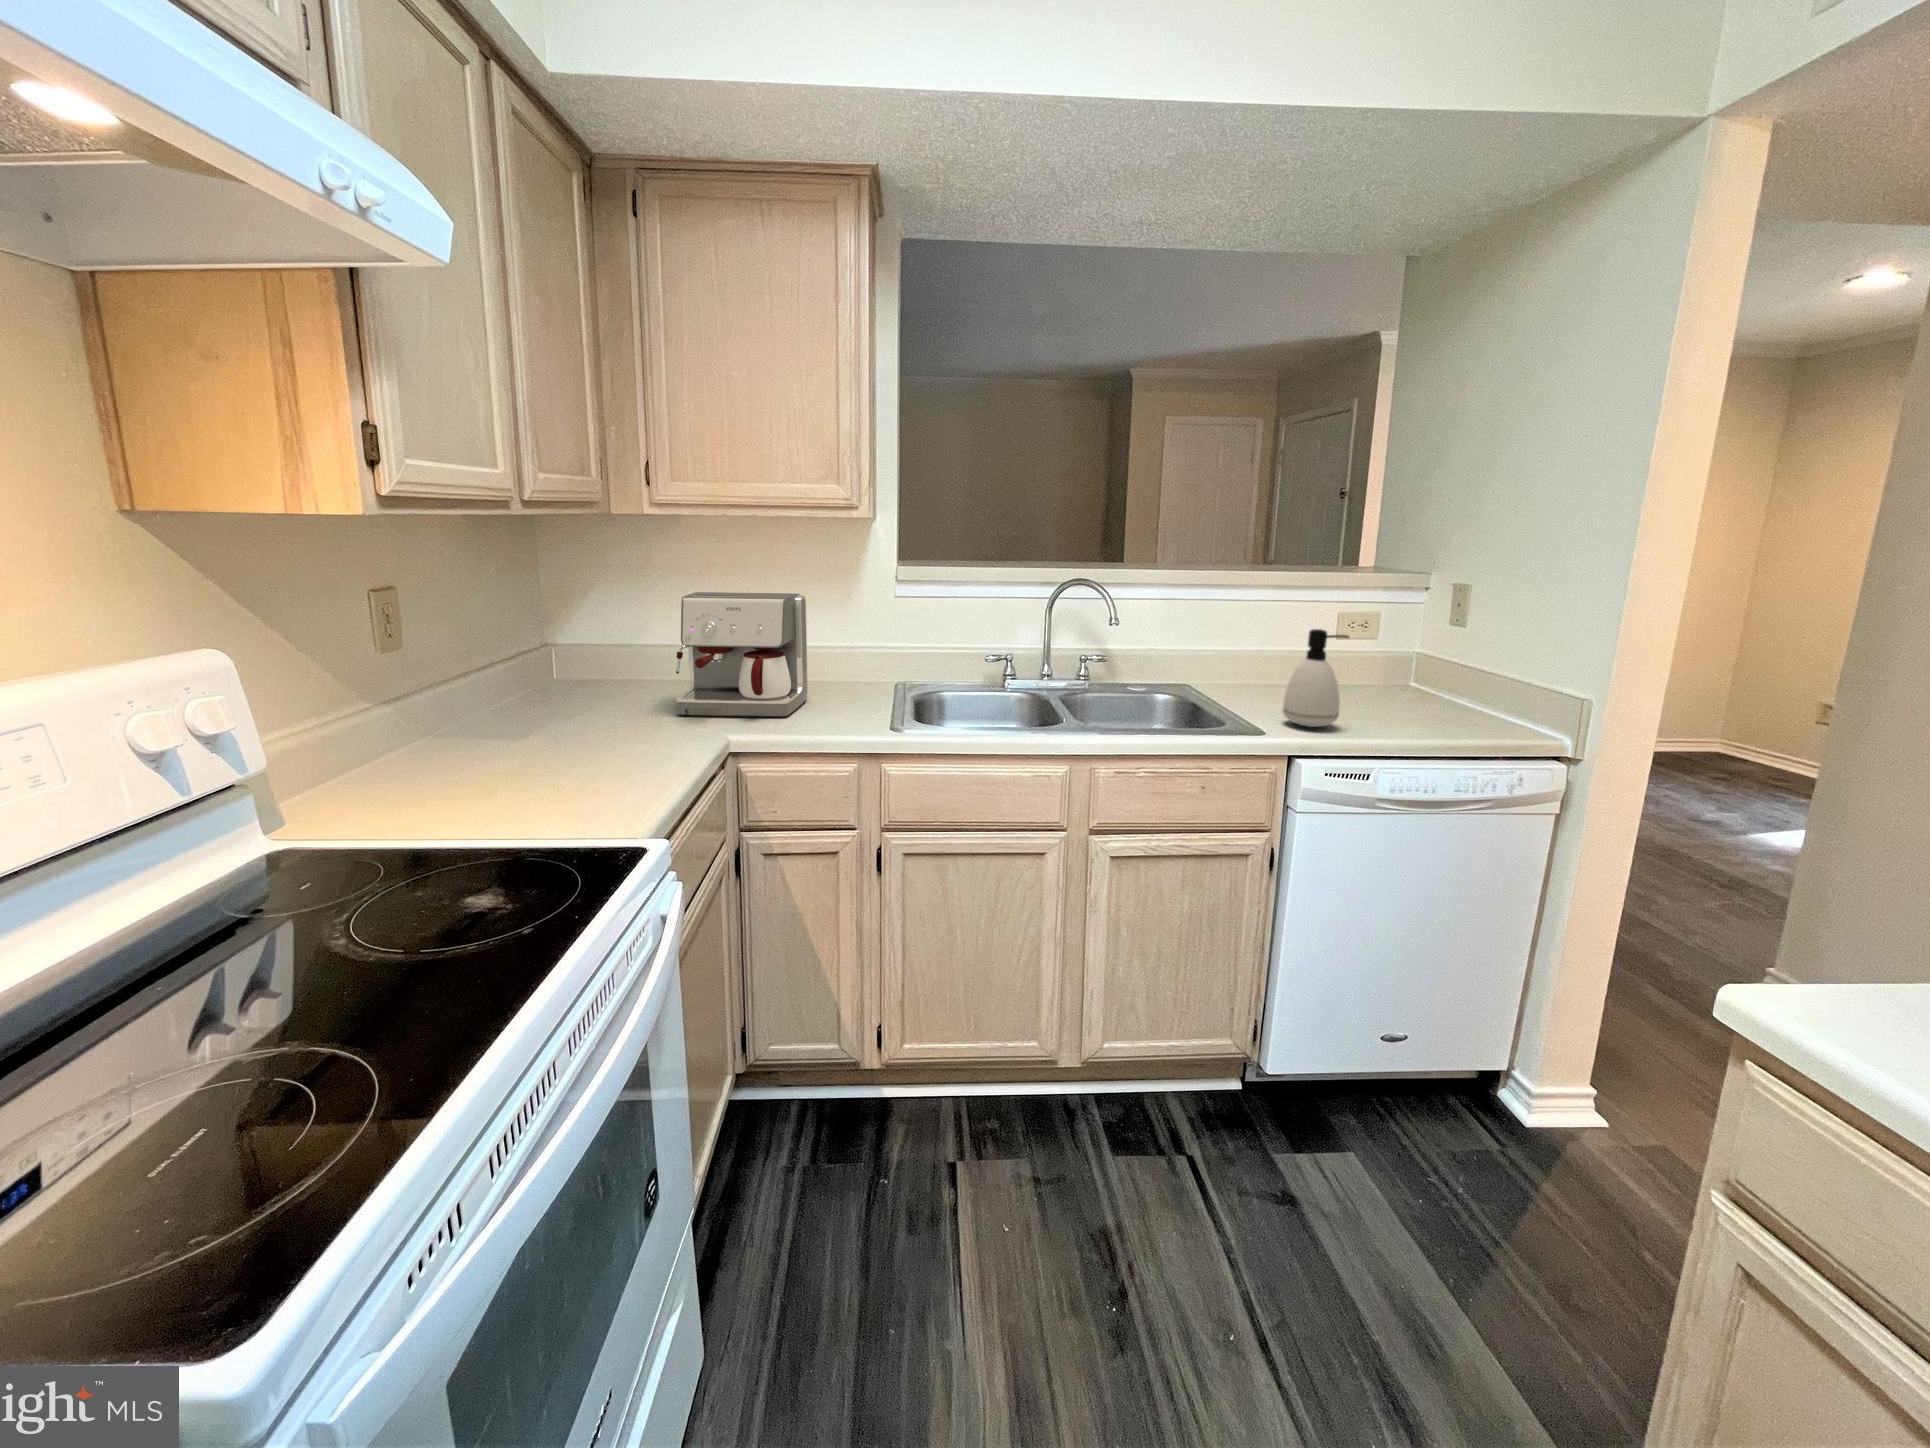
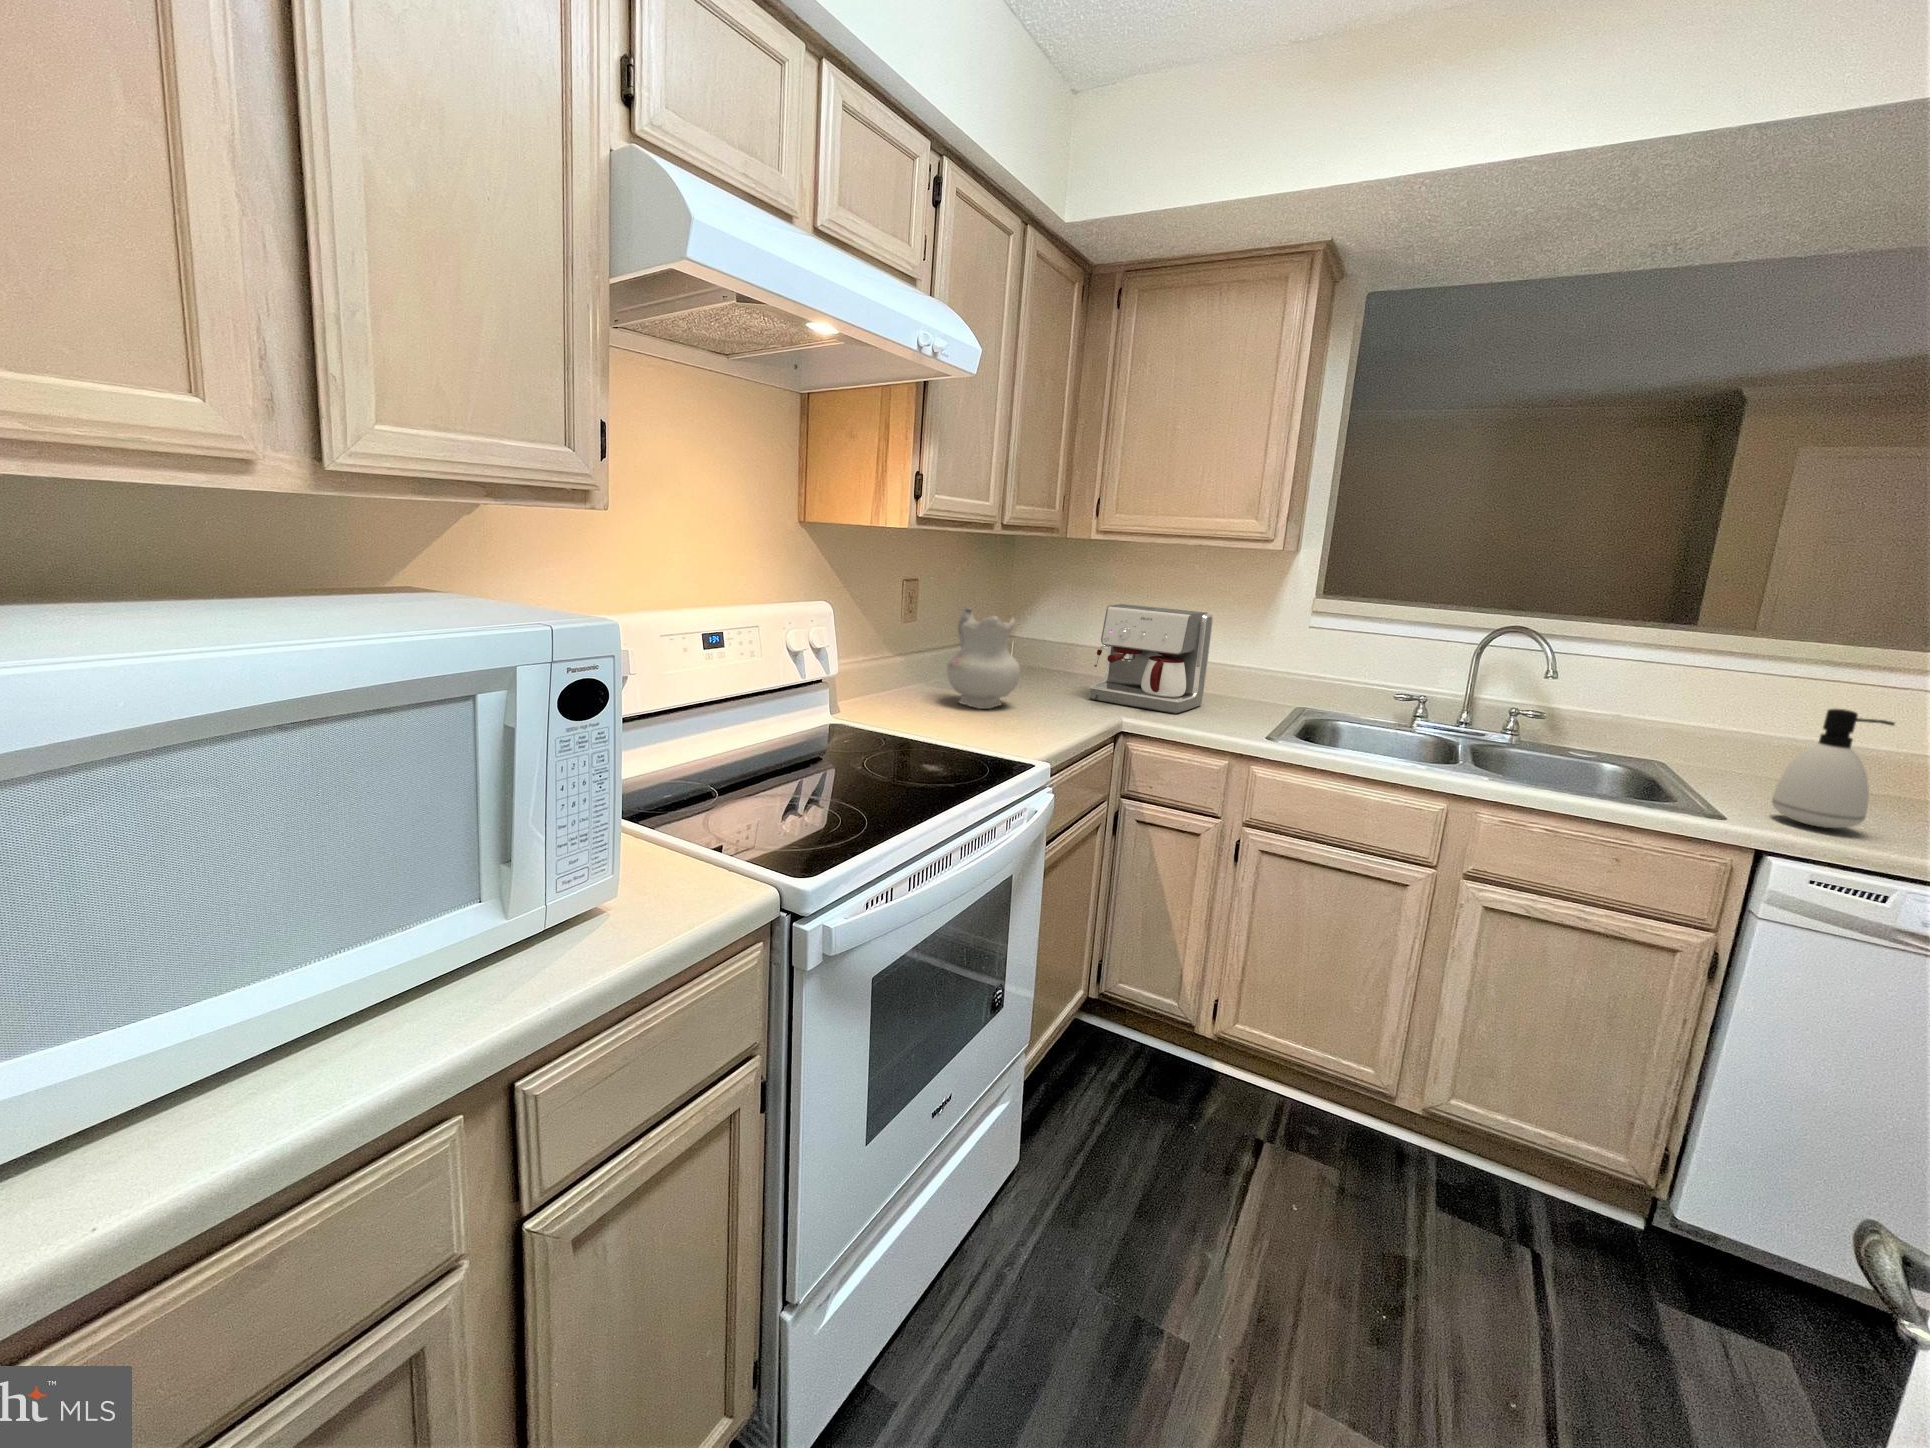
ceramic pitcher: none [469,620,584,762] -> present [947,607,1020,709]

